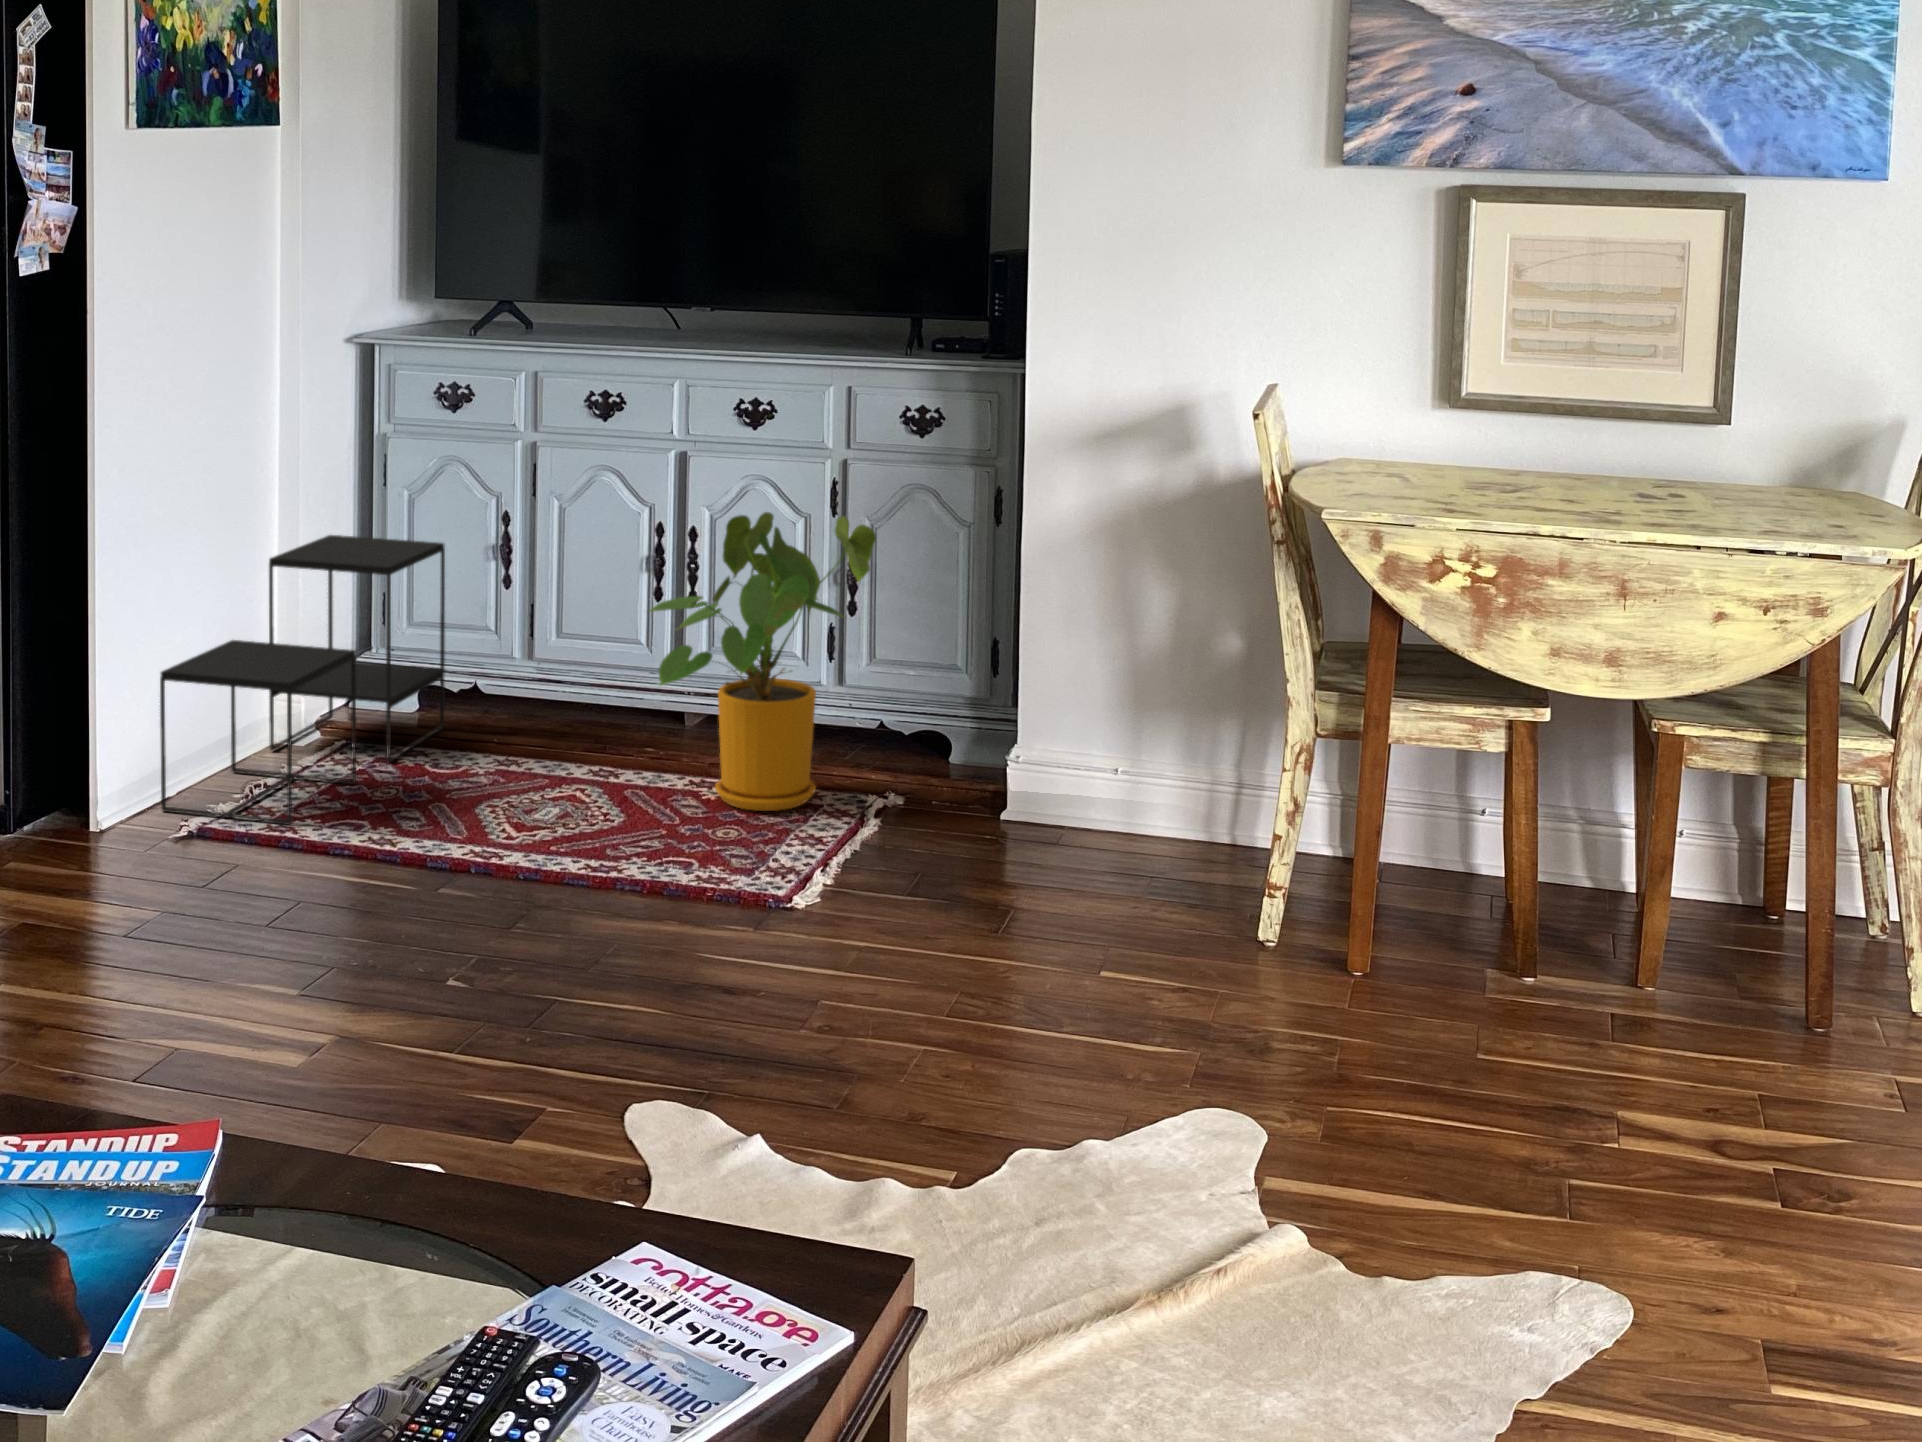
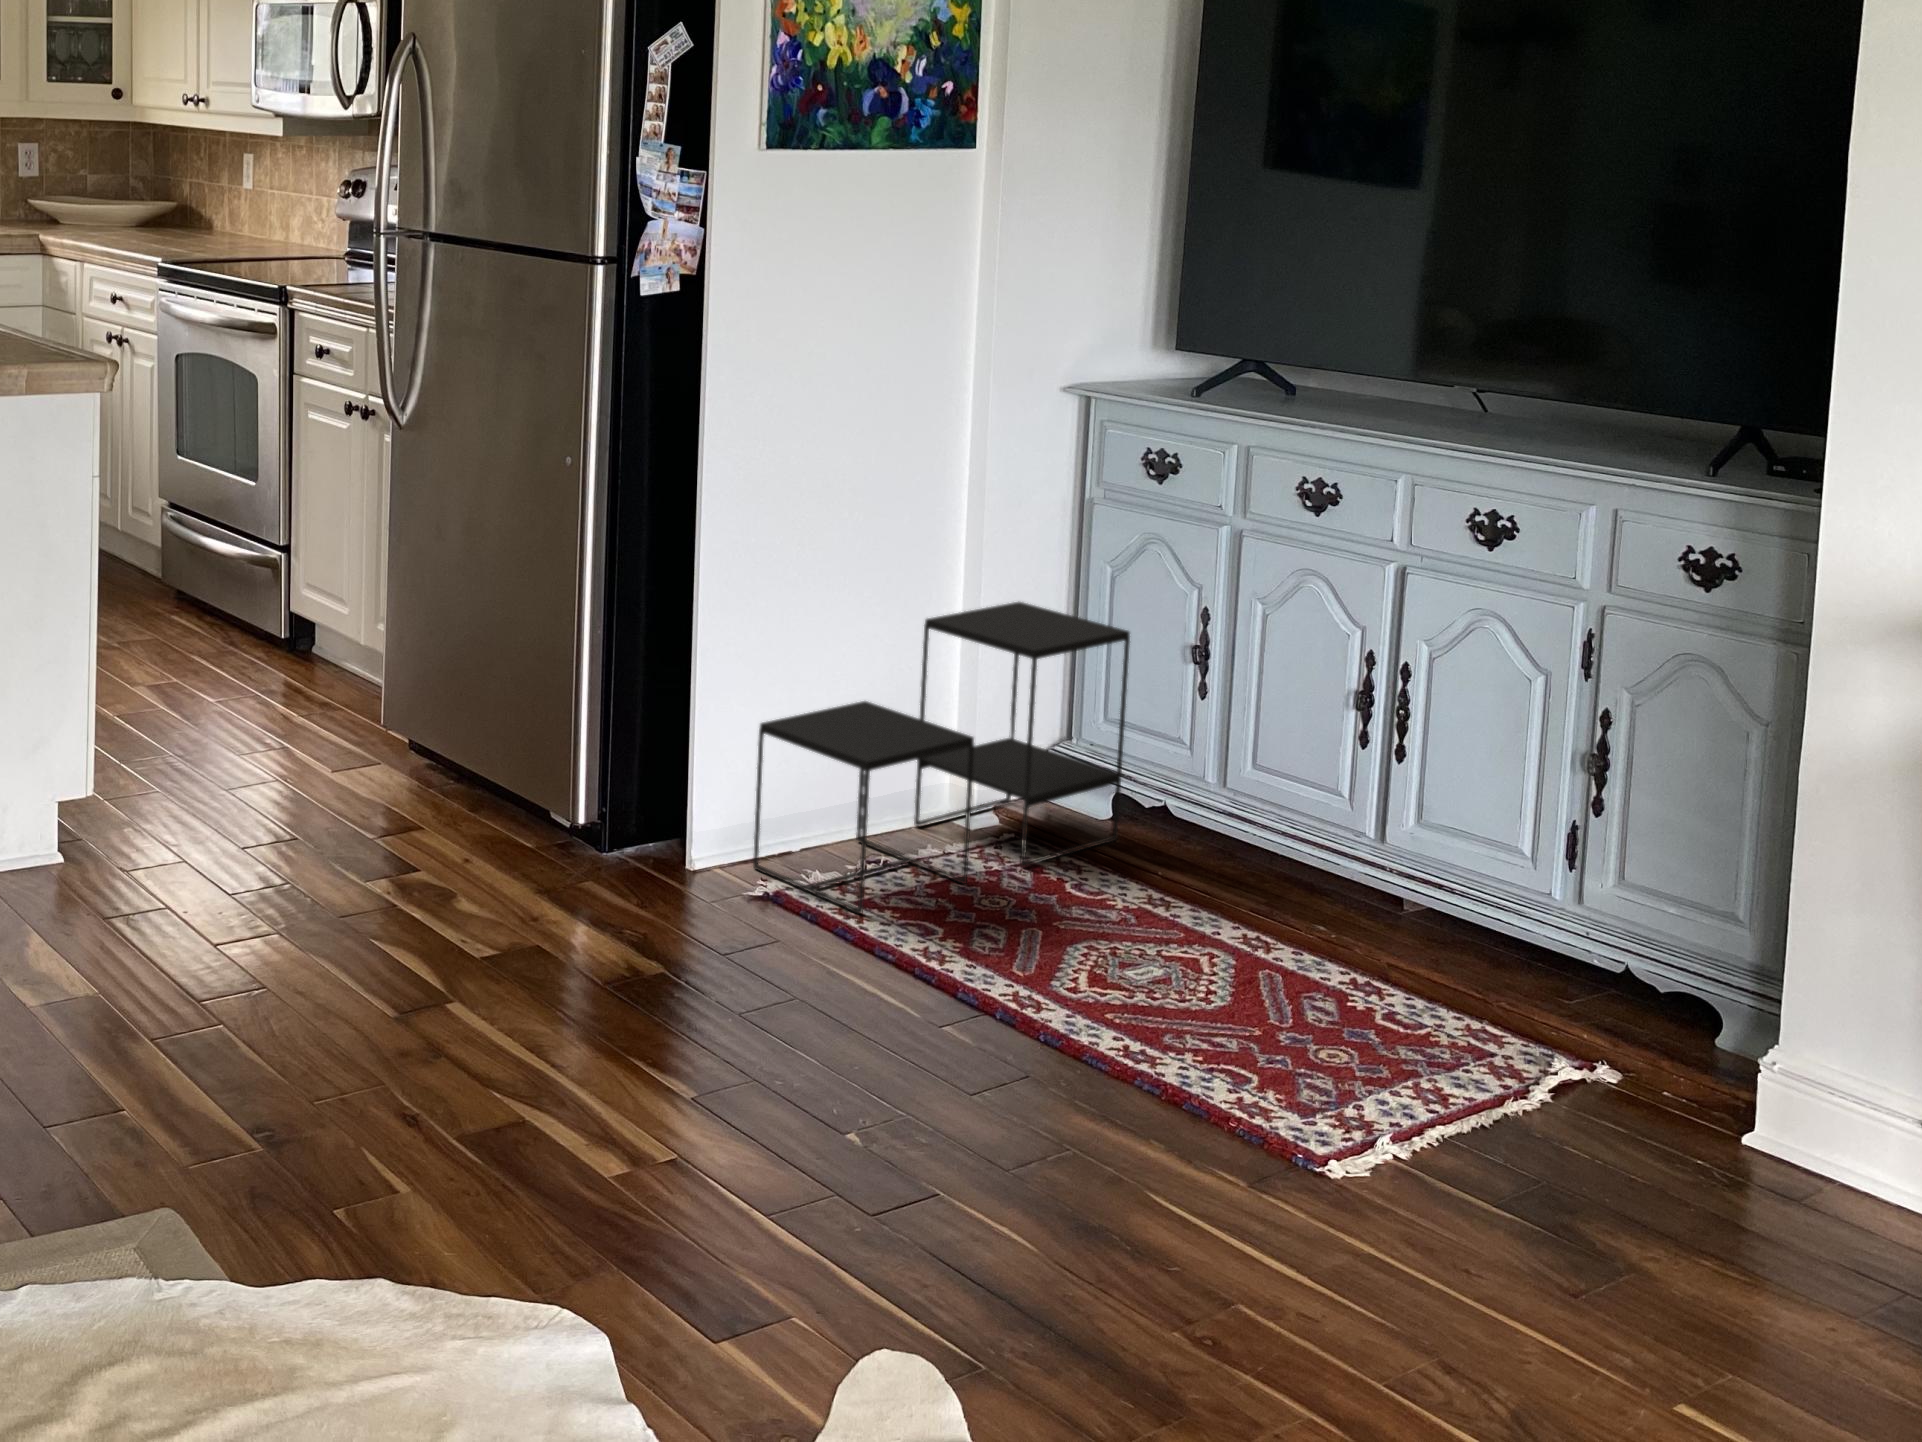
house plant: present [649,512,876,811] -> none [1266,658,1618,1041]

